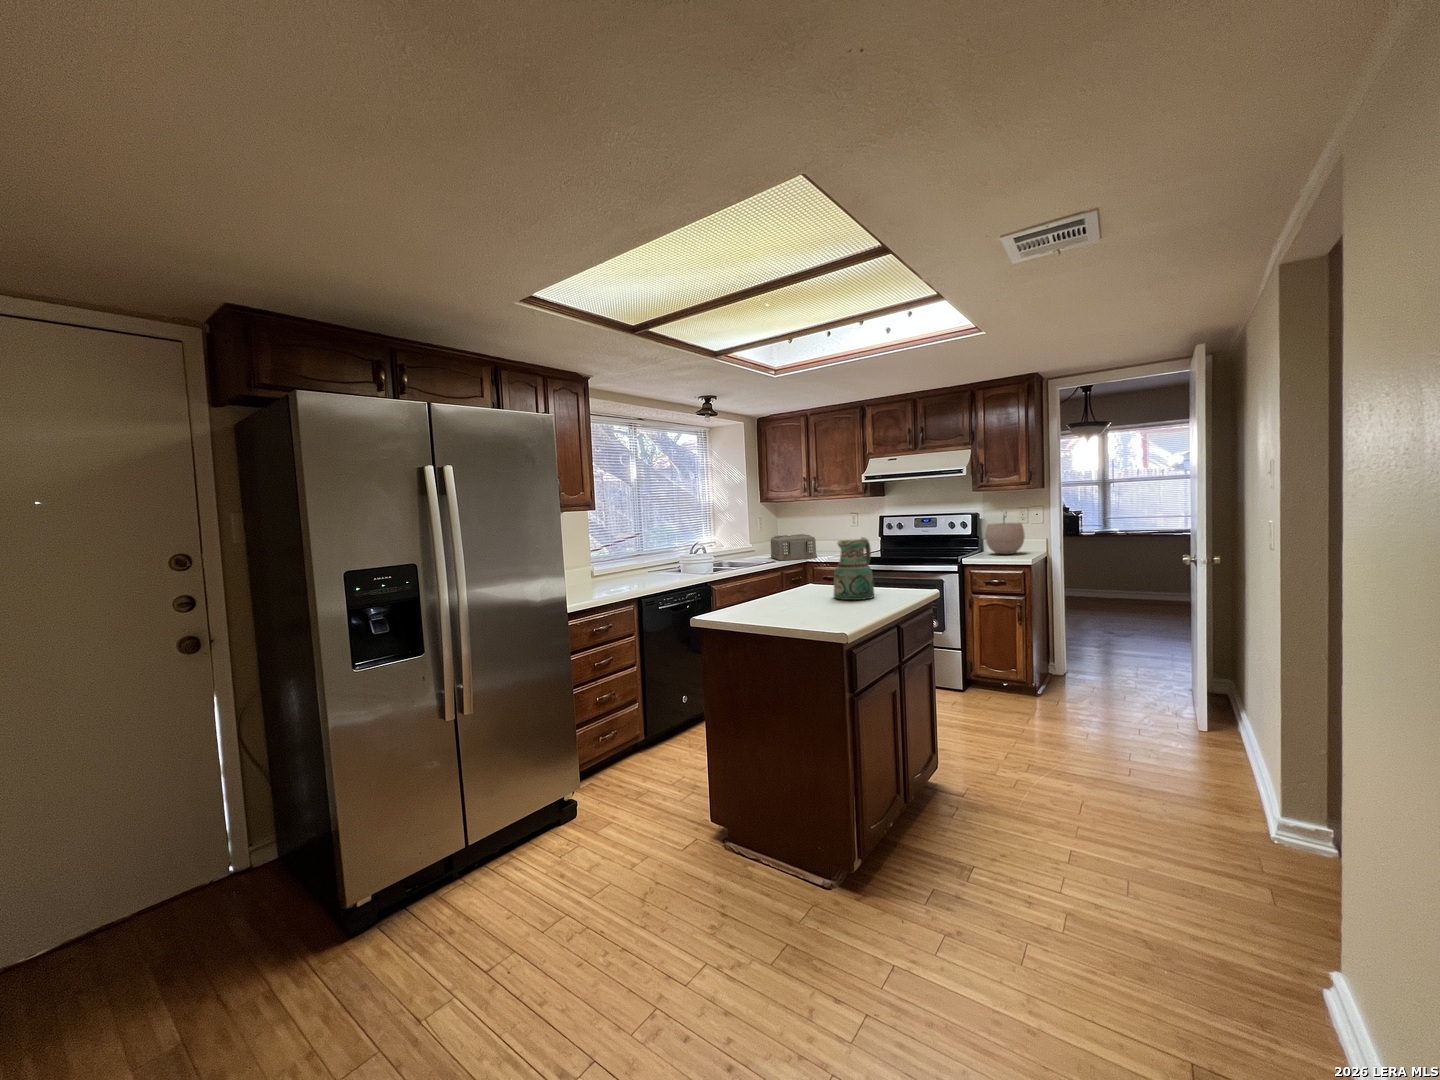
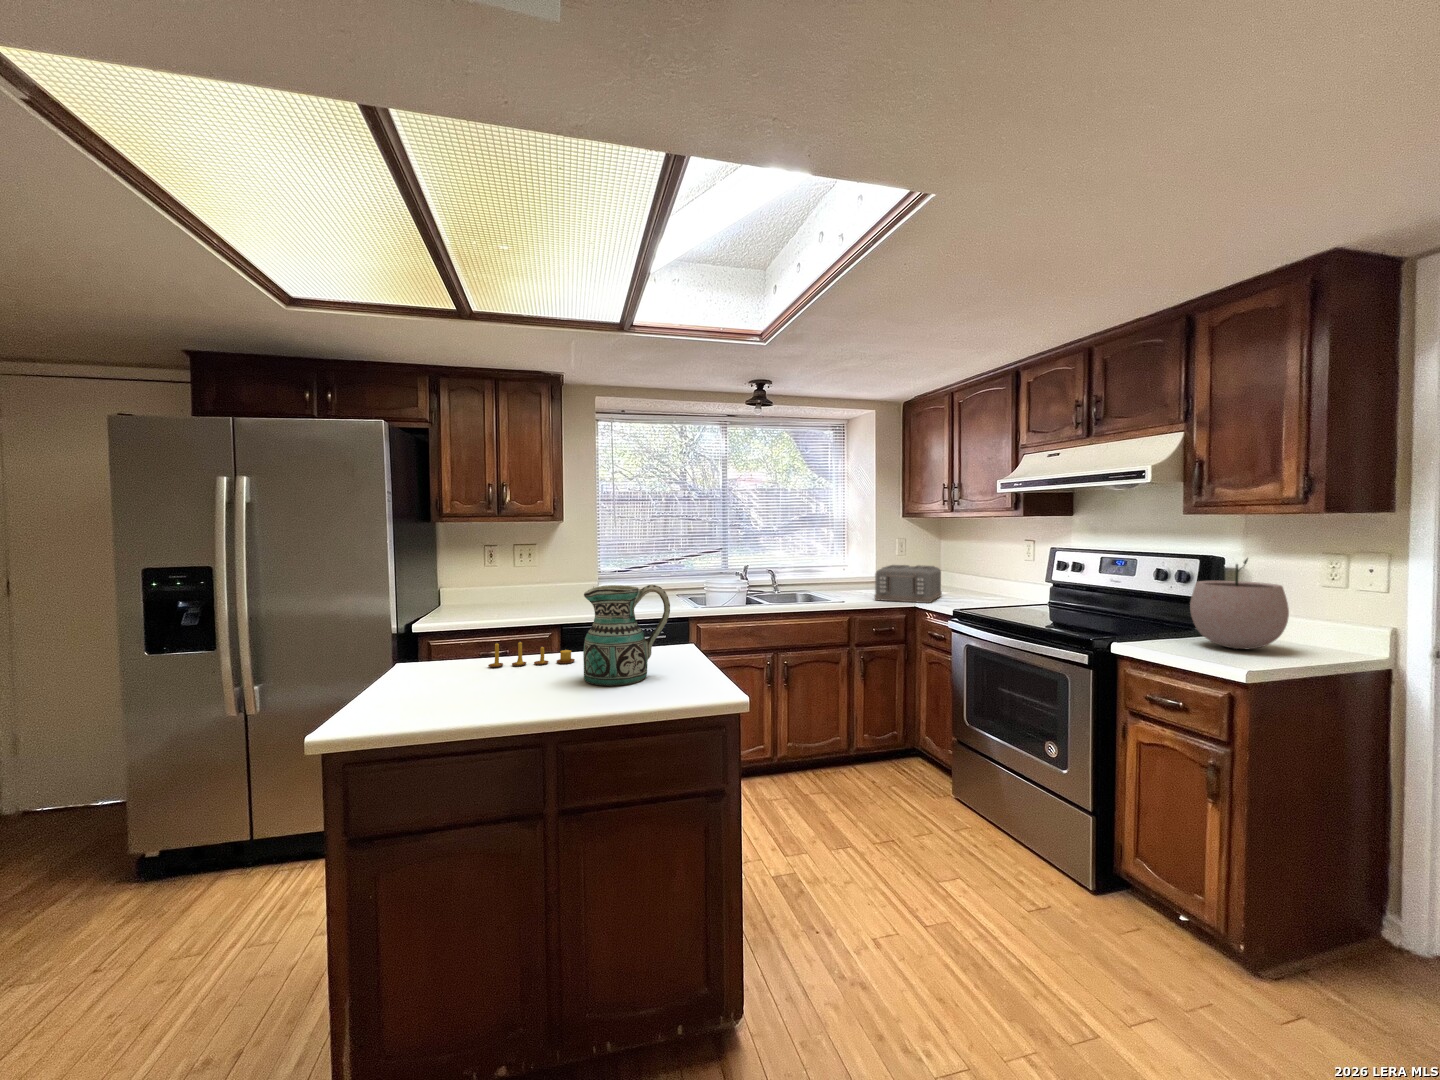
candle: none [758,587,797,608] -> present [488,642,575,667]

